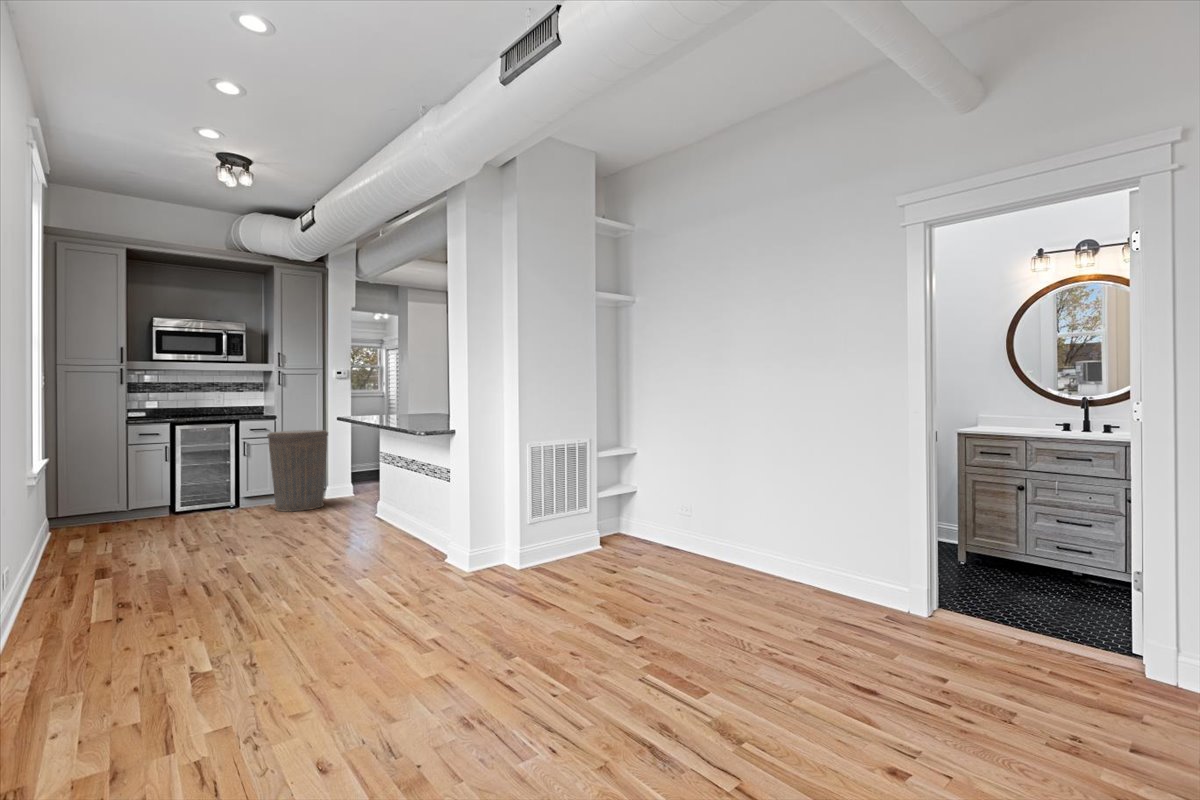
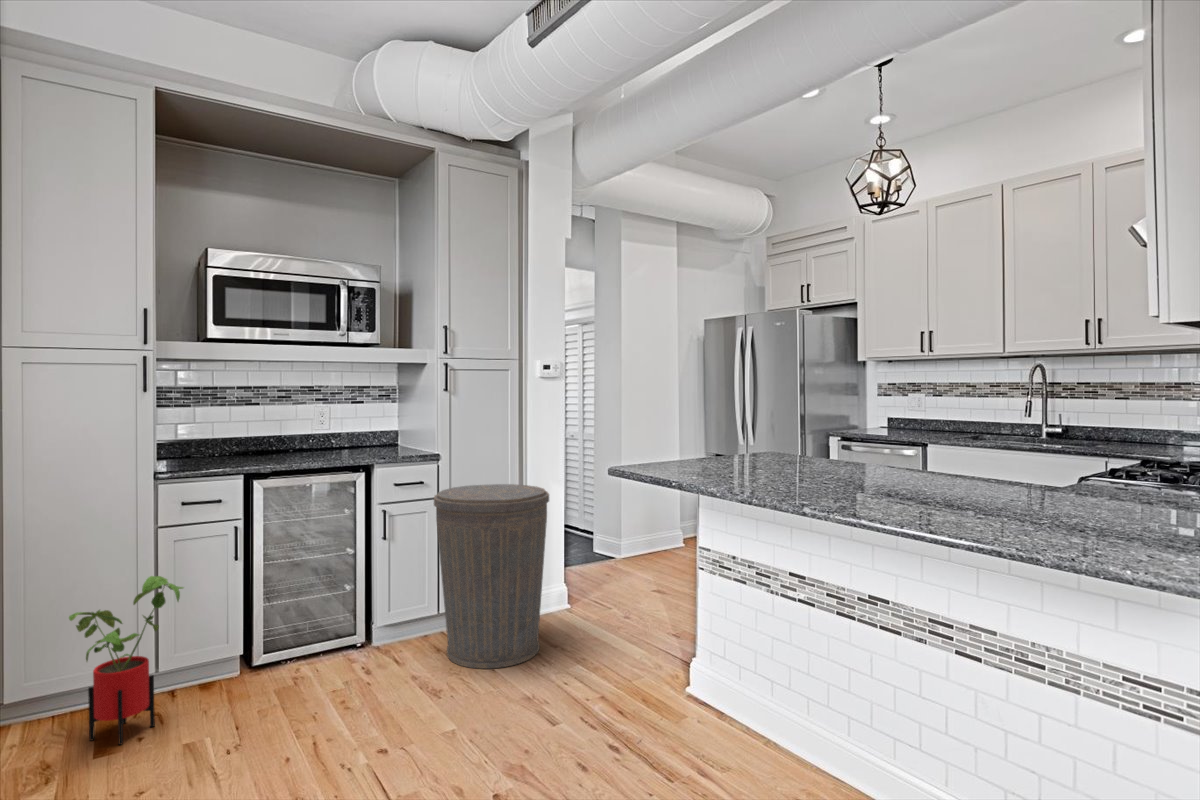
house plant: none [88,462,141,530] -> present [69,576,183,745]

